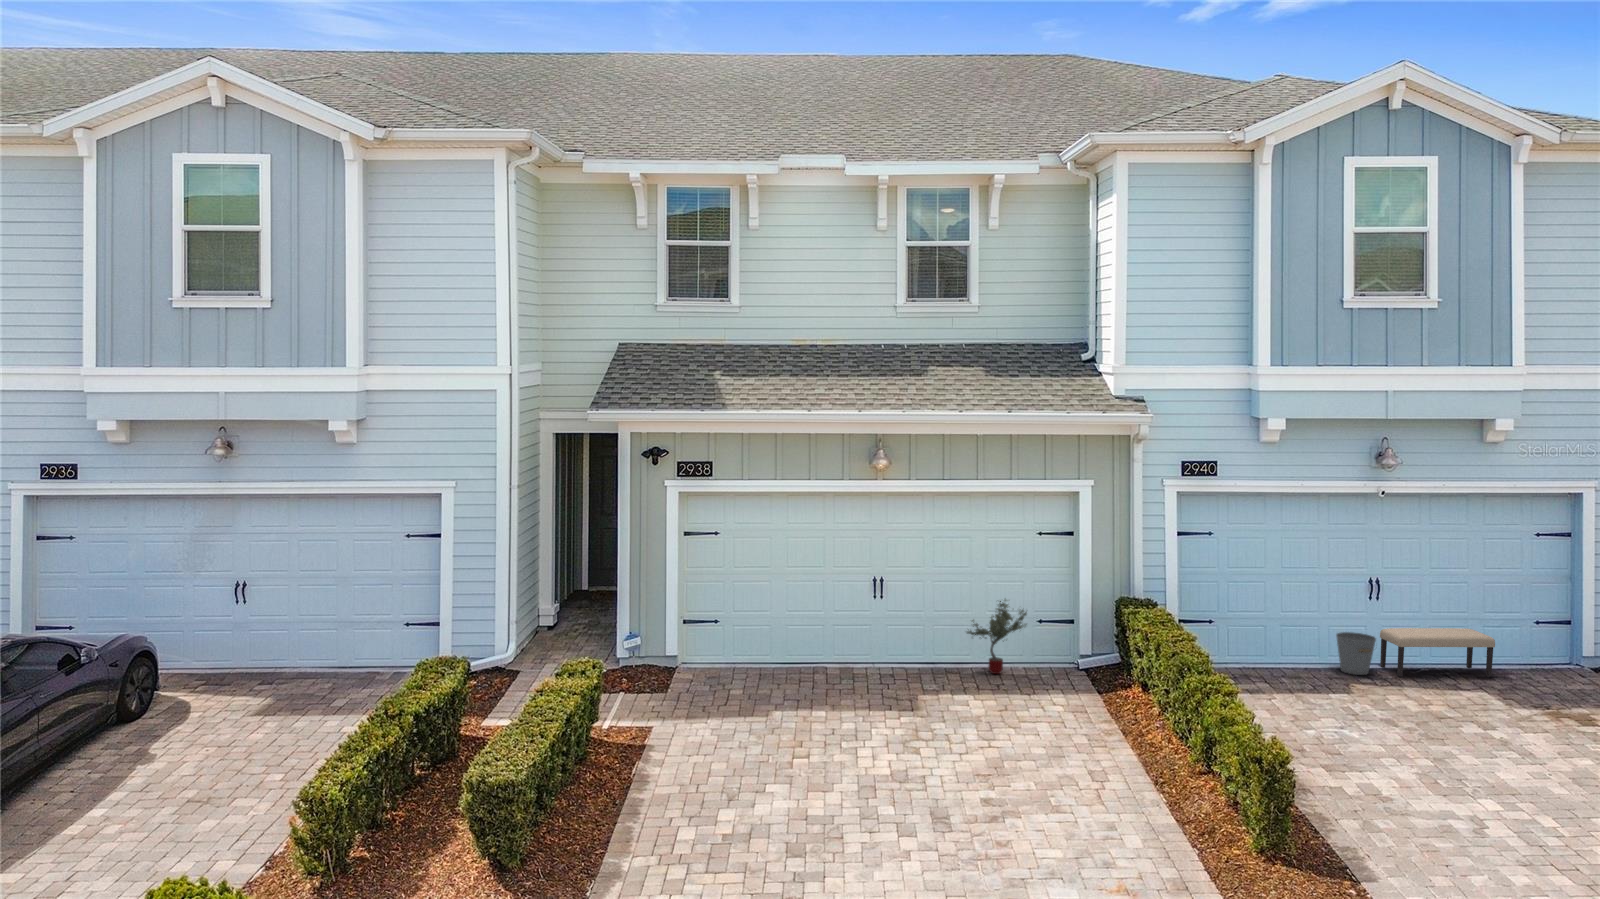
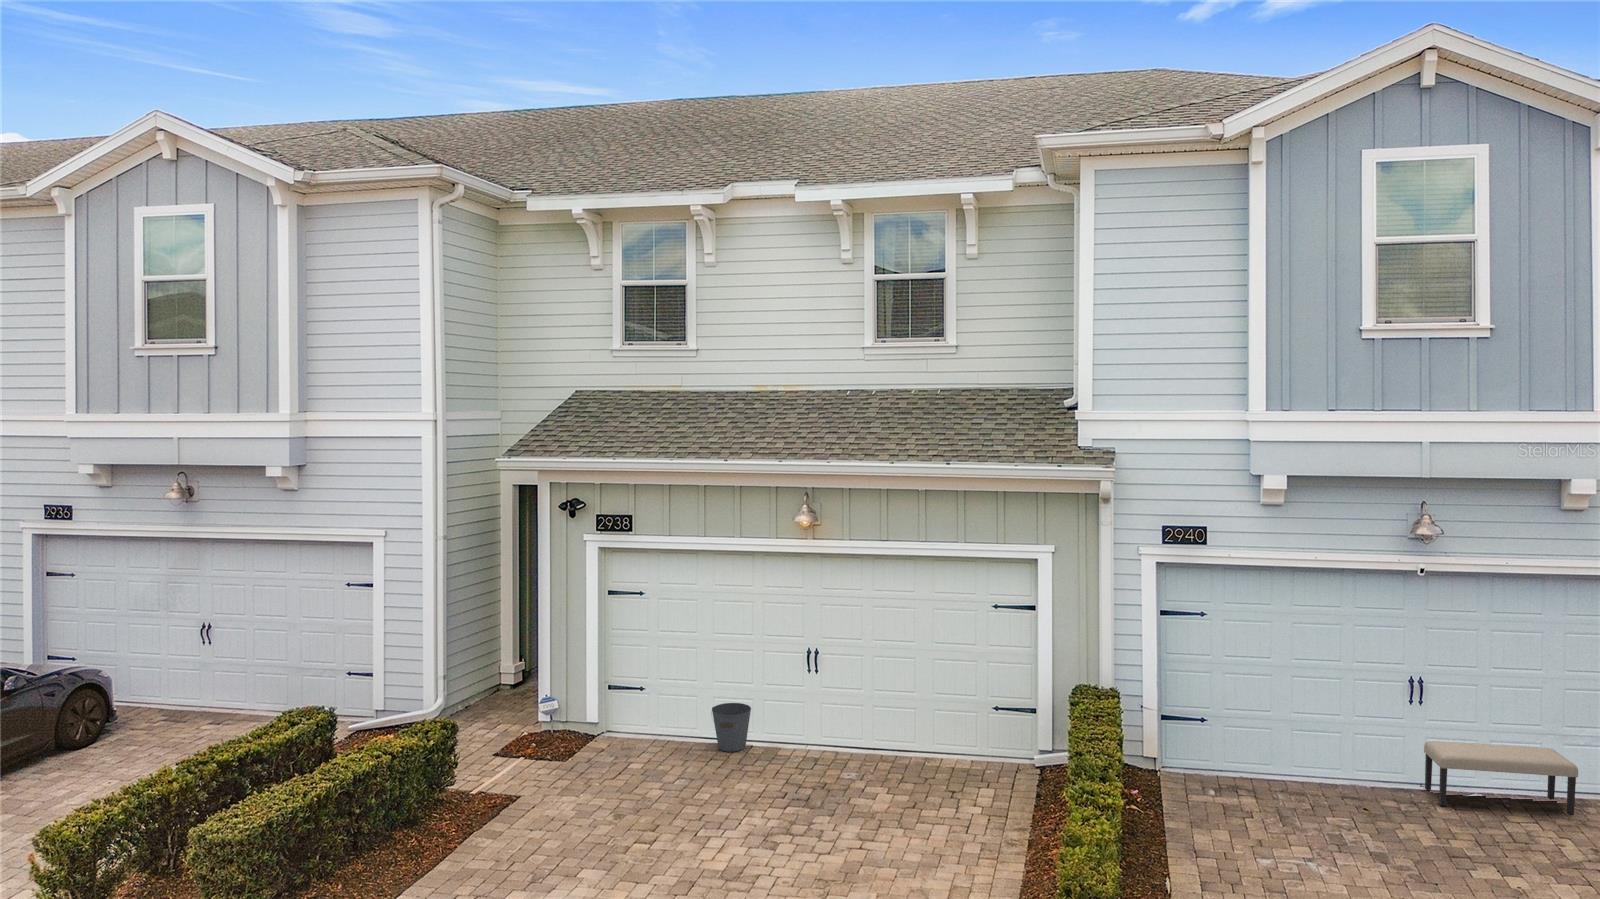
potted tree: present [967,599,1027,674] -> none [896,678,967,766]
bucket: present [1336,632,1376,675] -> present [712,703,751,752]

